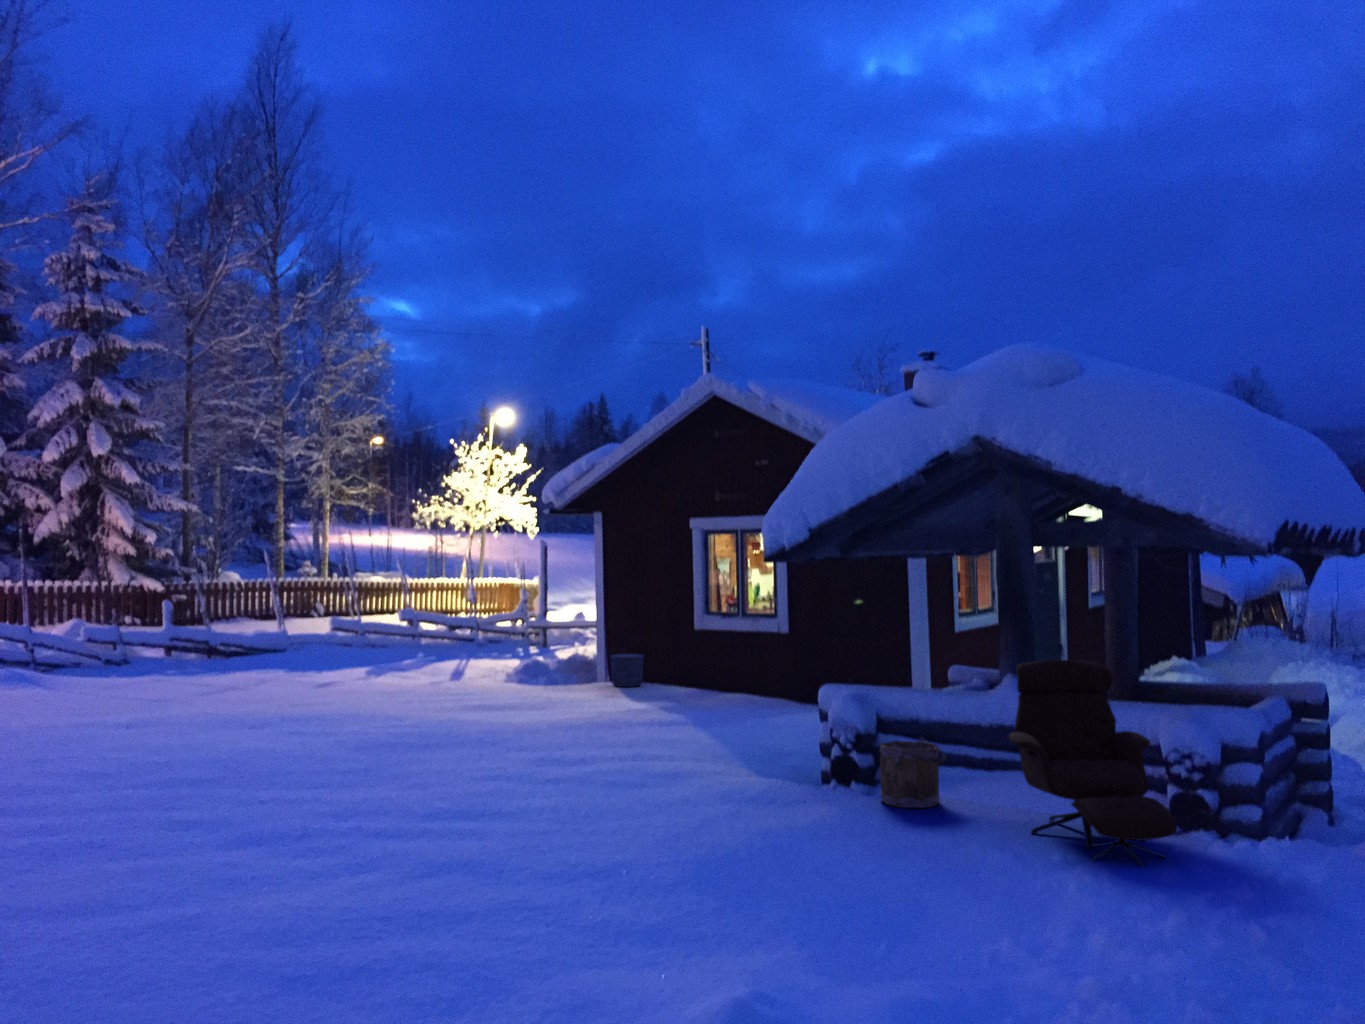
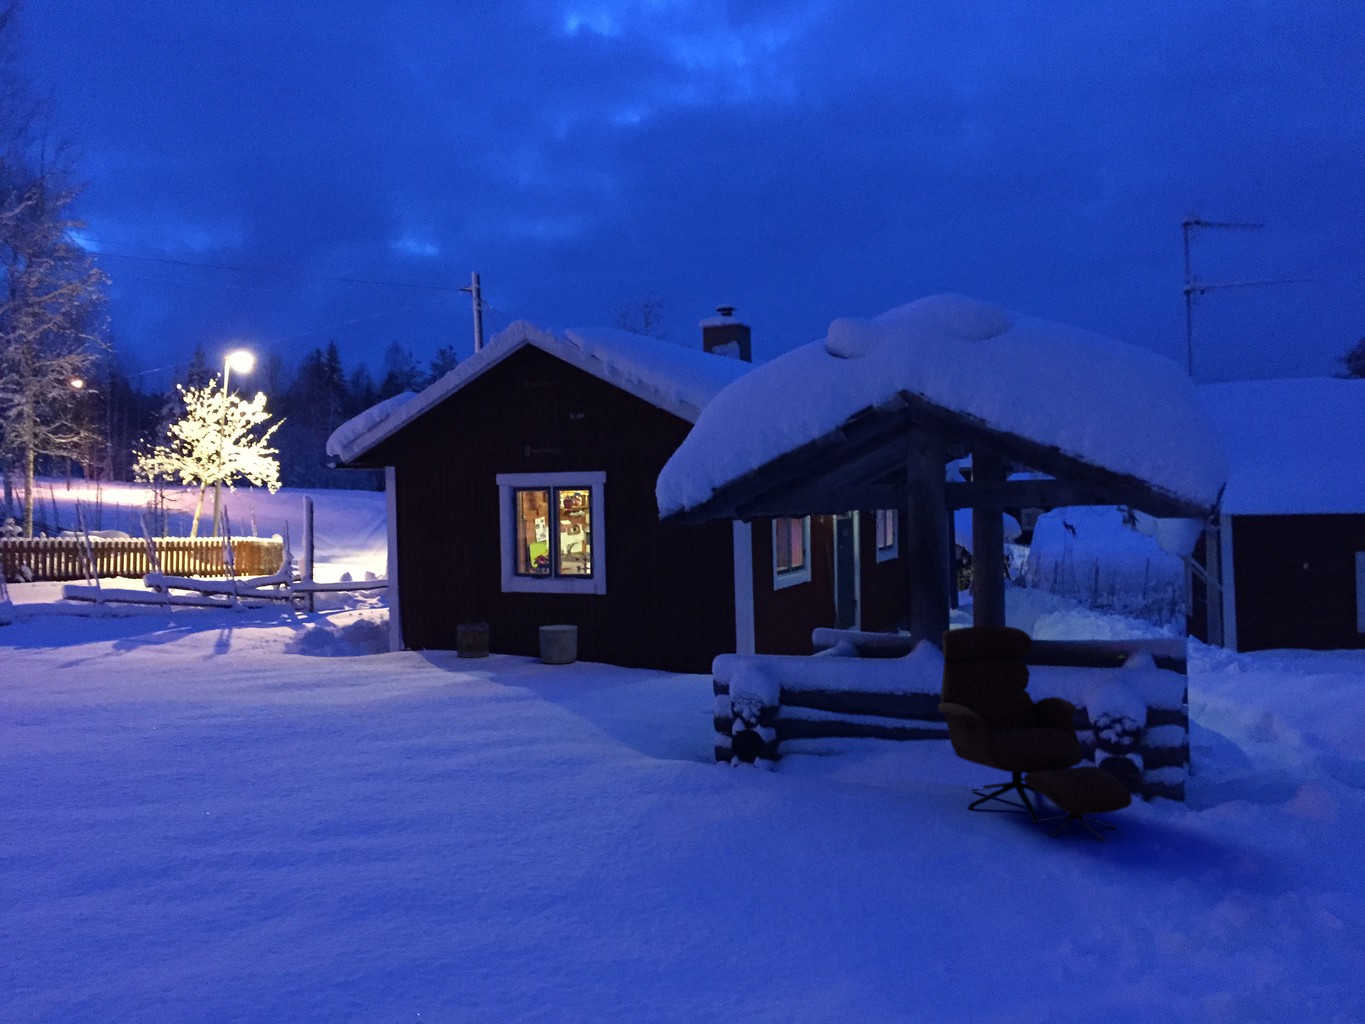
planter: present [611,654,644,687] -> present [539,625,577,664]
bucket: present [879,740,947,808] -> present [456,622,492,658]

